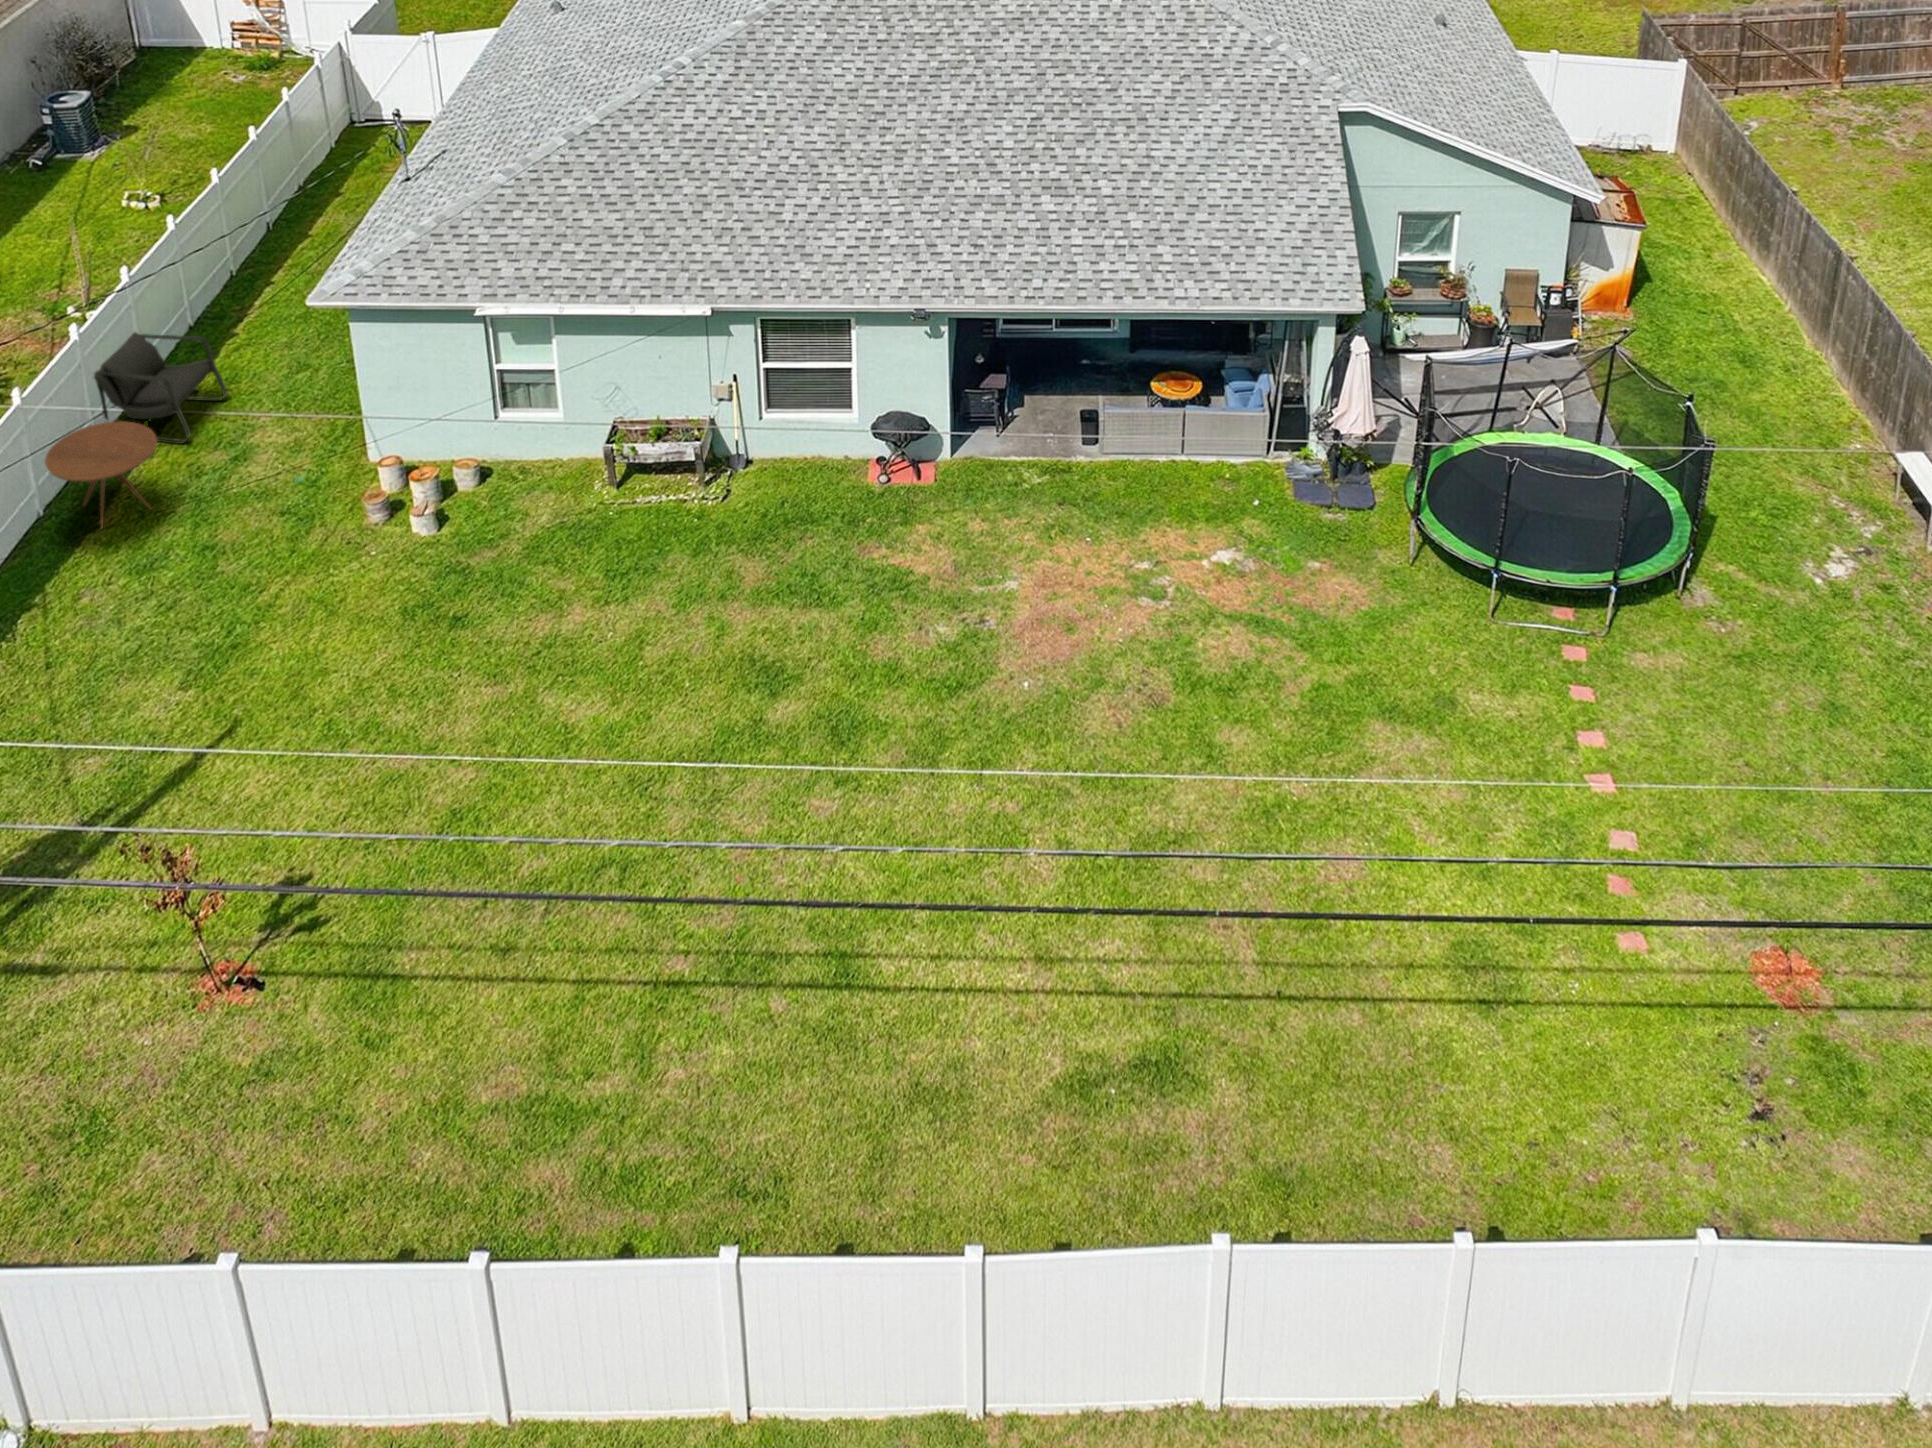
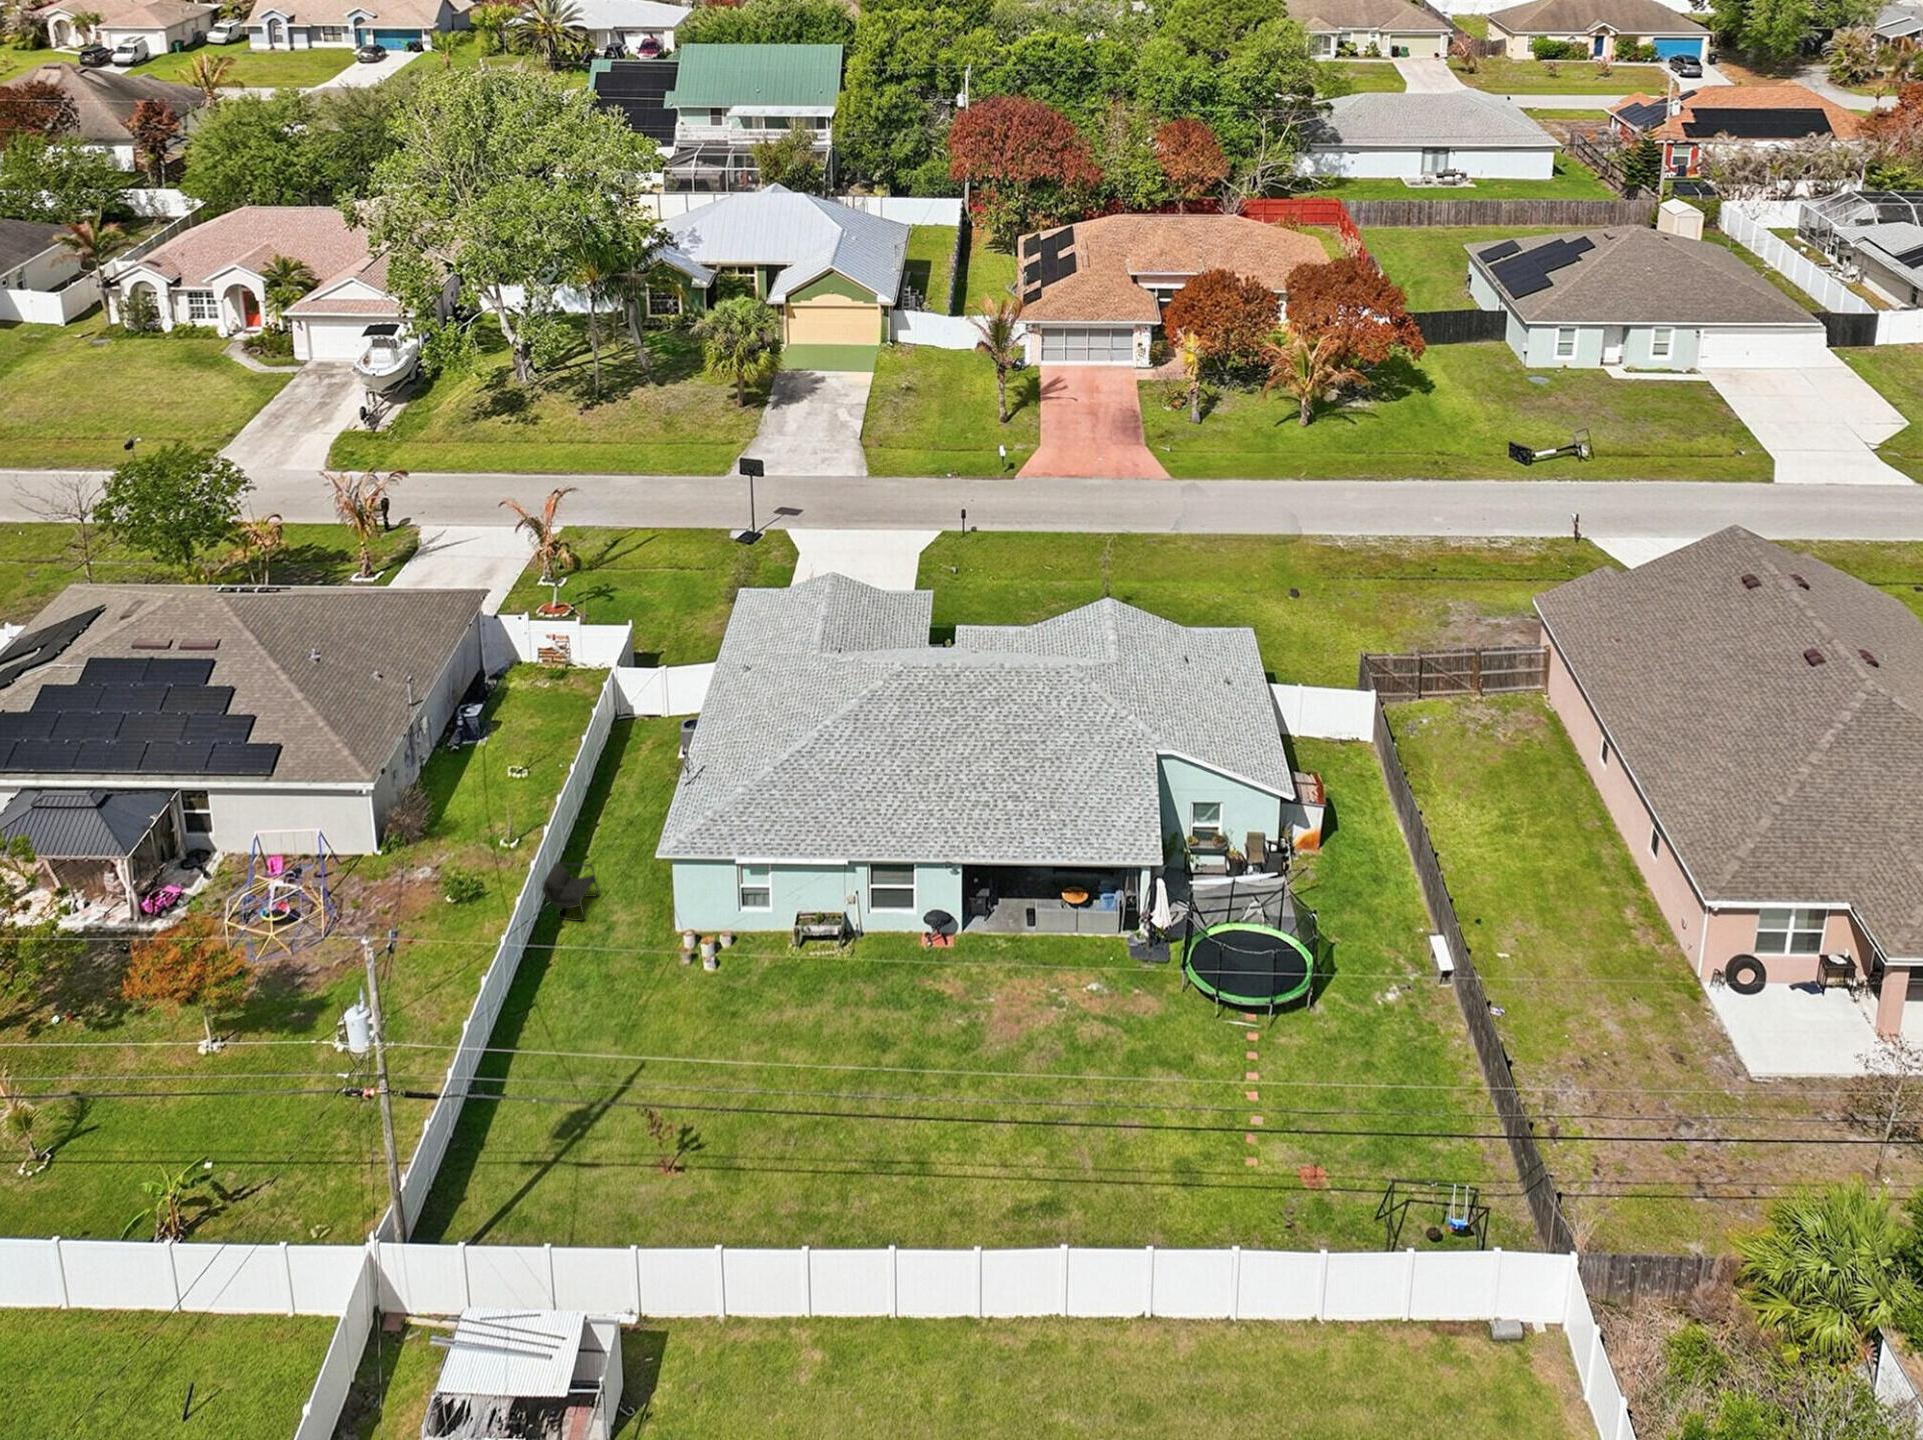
round table: present [45,421,157,529] -> none [526,912,578,969]

